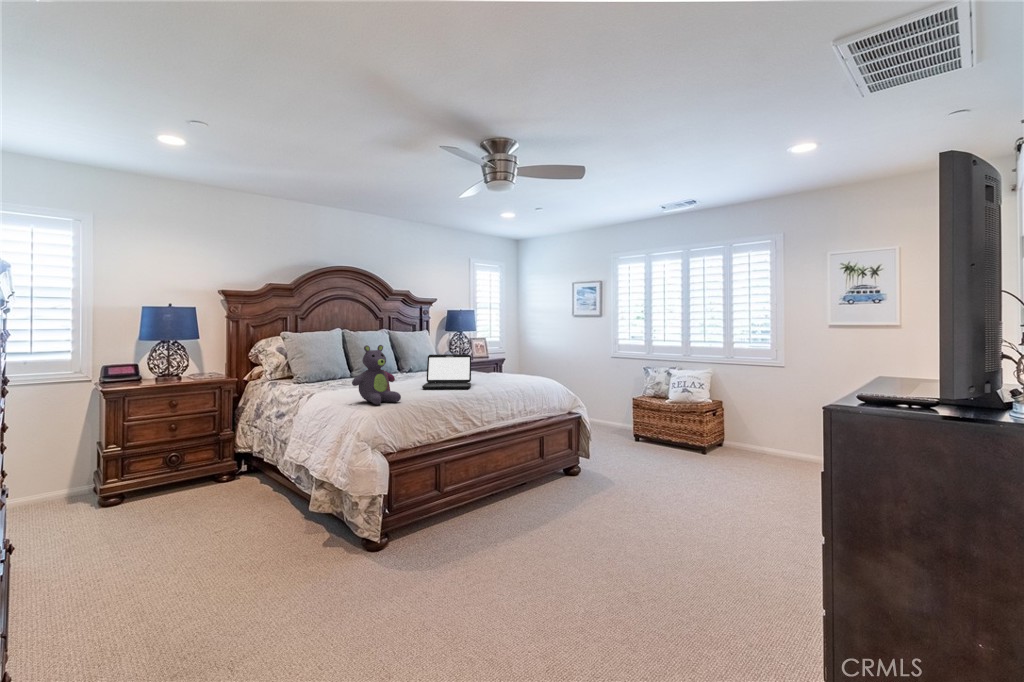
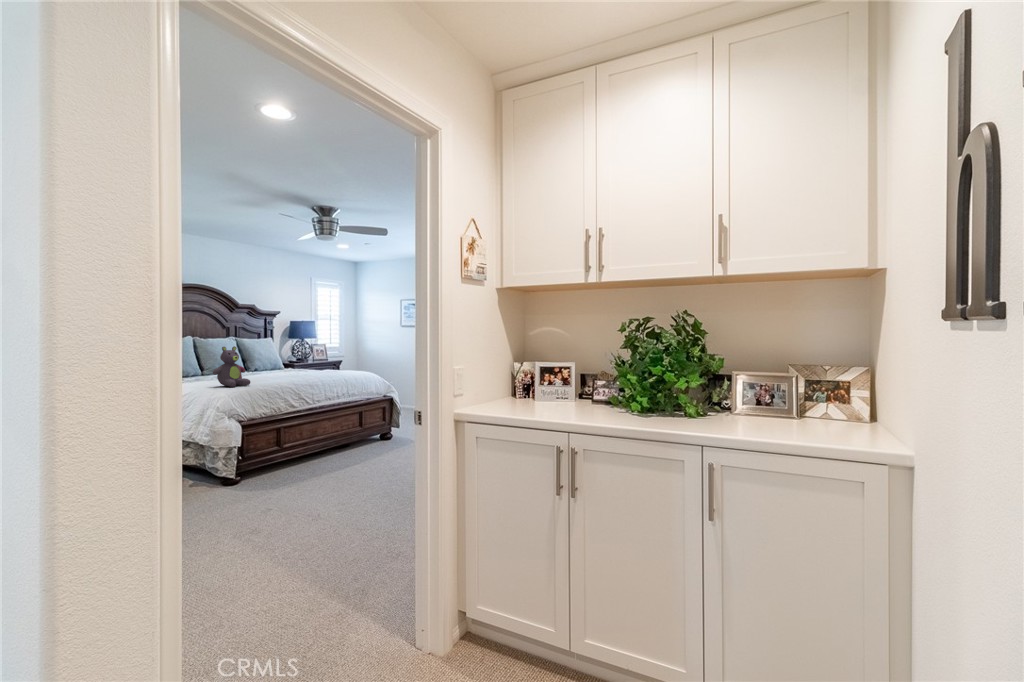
laptop: present [422,354,471,389] -> none [267,355,307,380]

